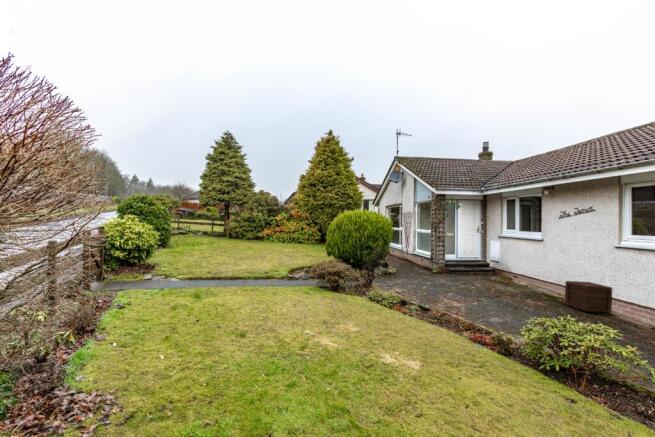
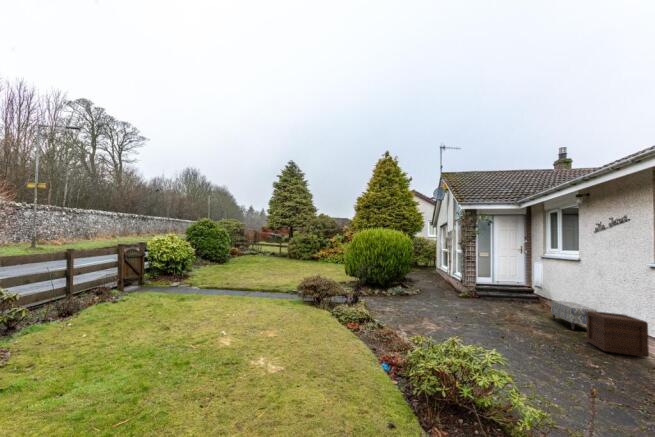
bench: none [519,272,560,295] -> present [551,300,596,330]

